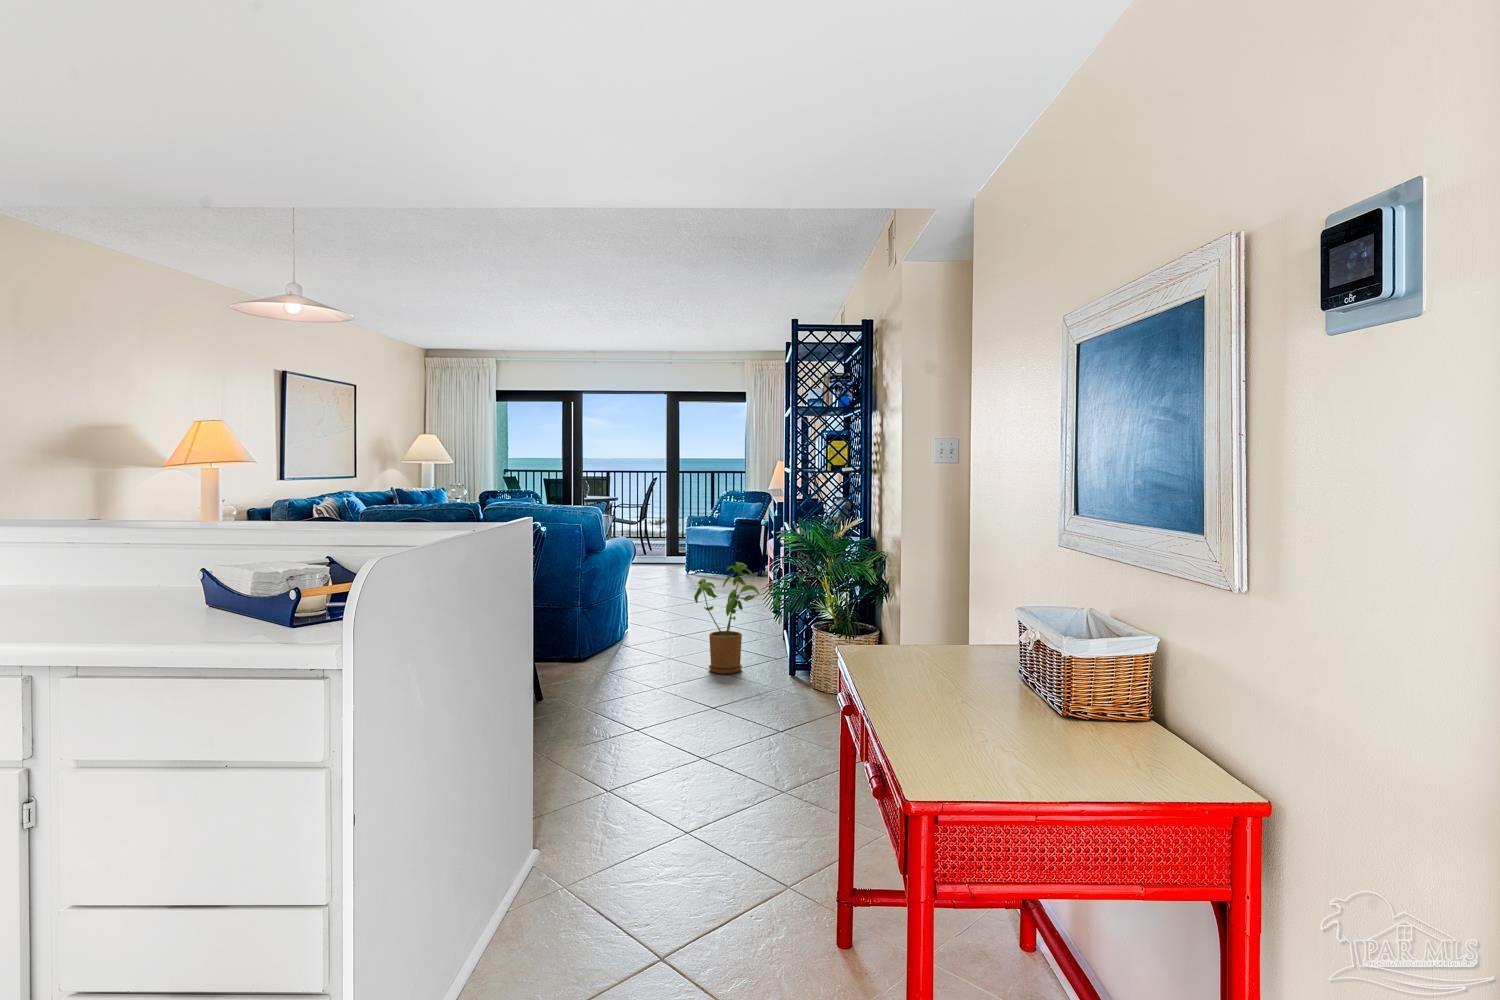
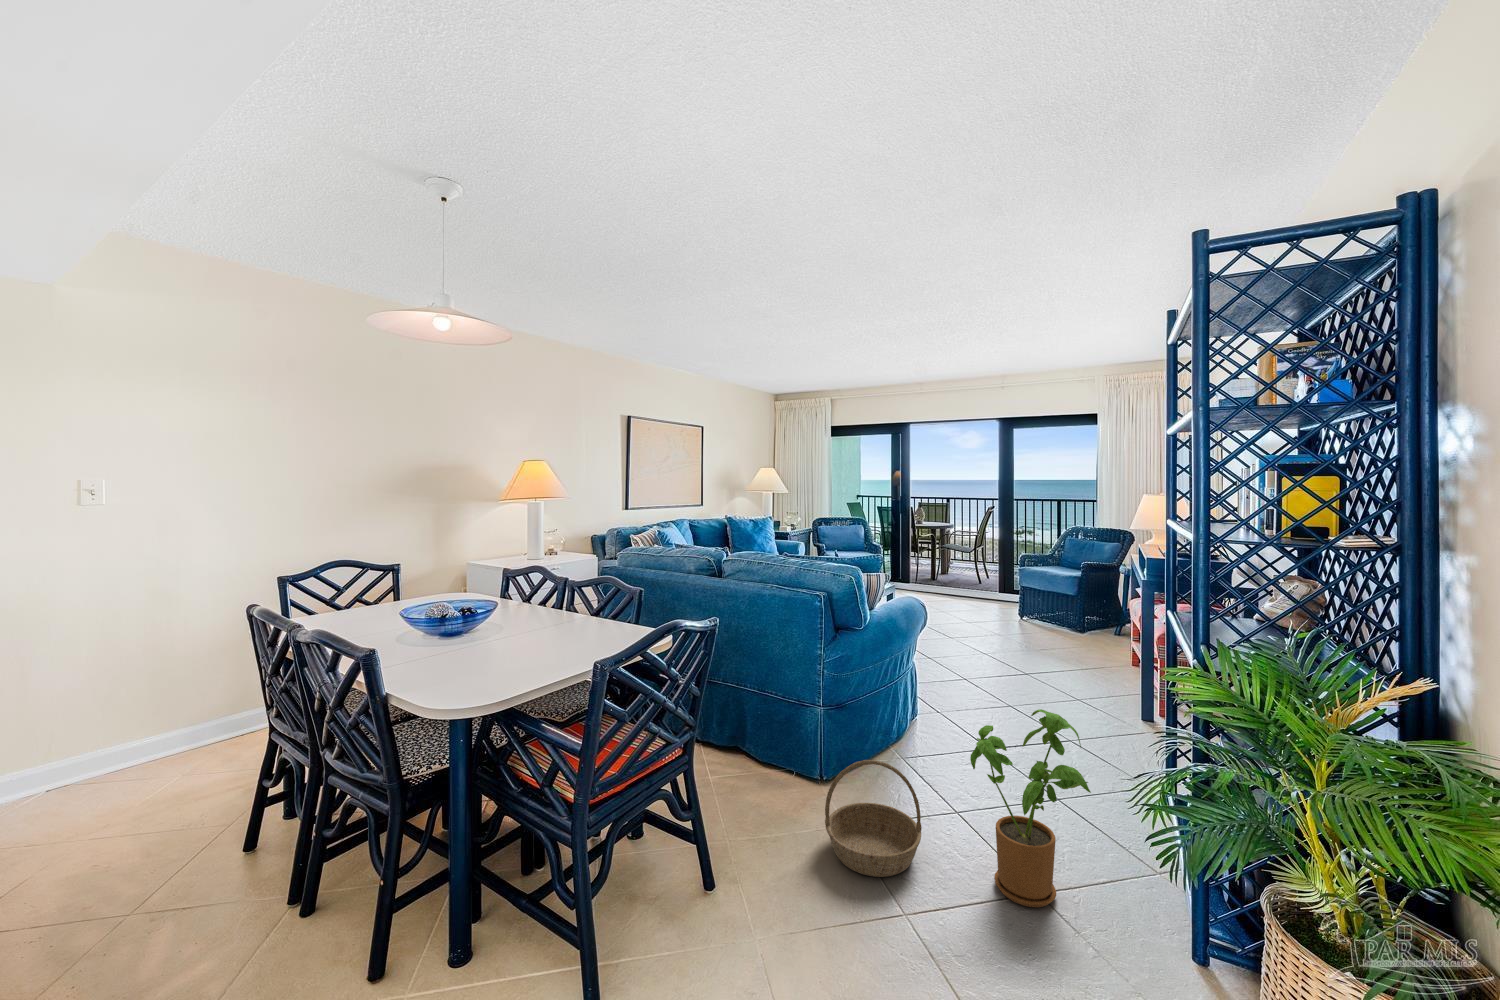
basket: none [602,610,665,679] -> present [825,760,922,877]

